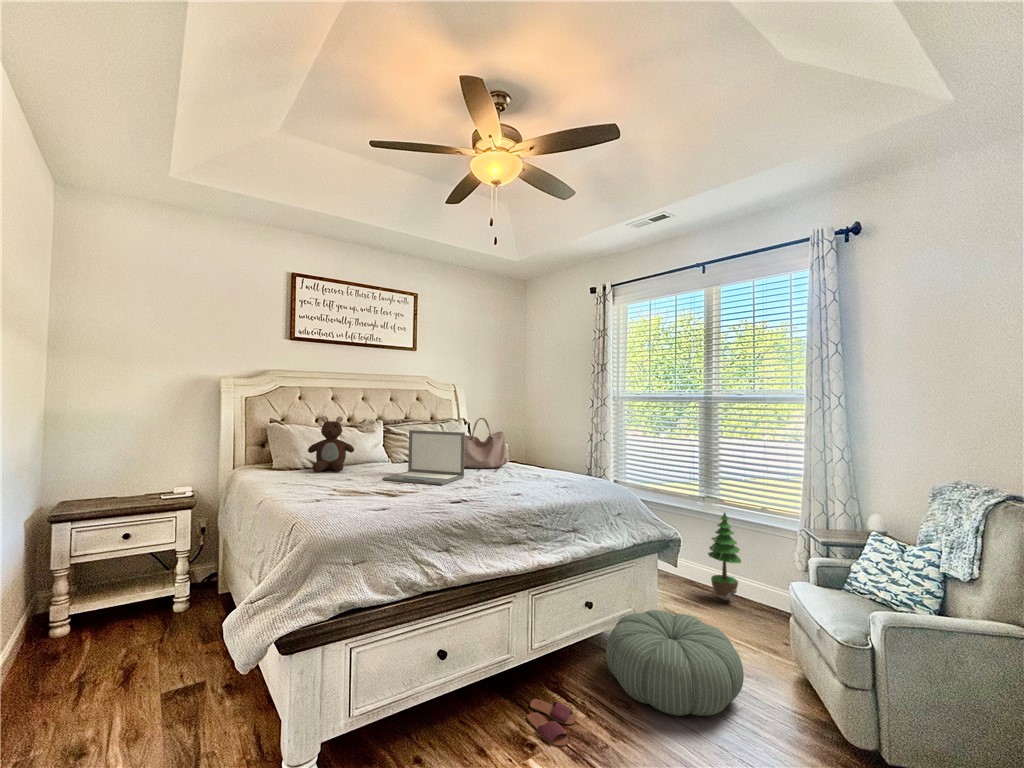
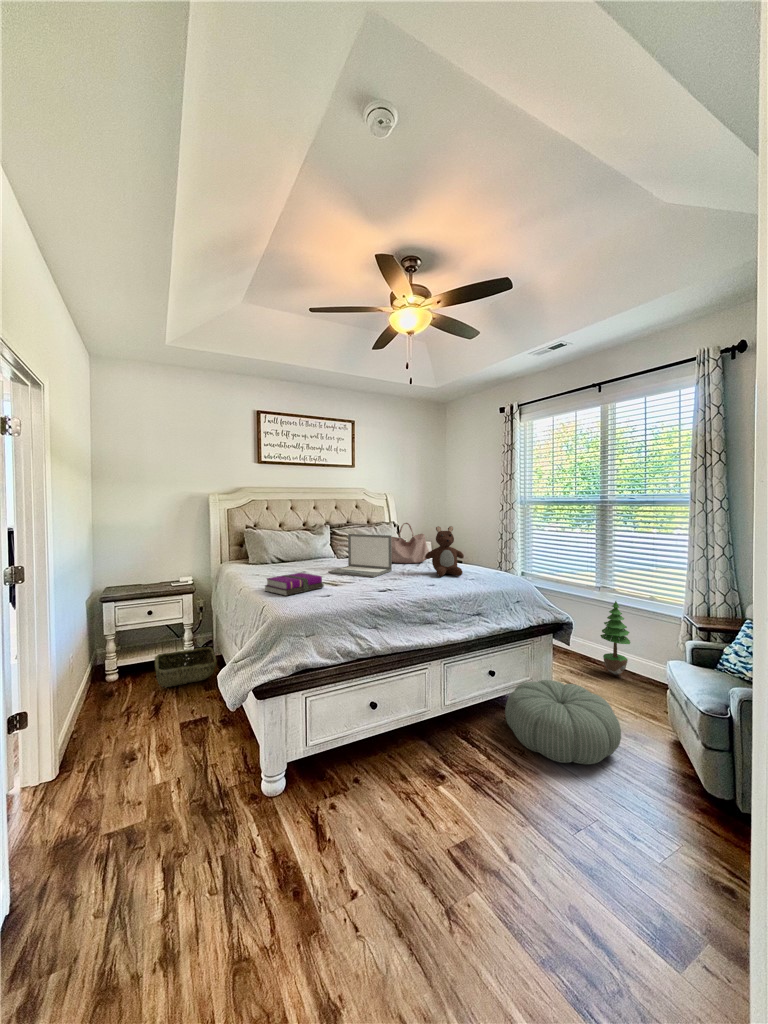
teddy bear: present [308,416,354,472] -> present [425,526,464,577]
notebook: none [296,479,378,509] -> present [265,573,324,596]
woven basket: none [128,583,222,643] -> present [155,647,217,688]
slippers: present [527,699,576,746] -> none [440,743,478,778]

